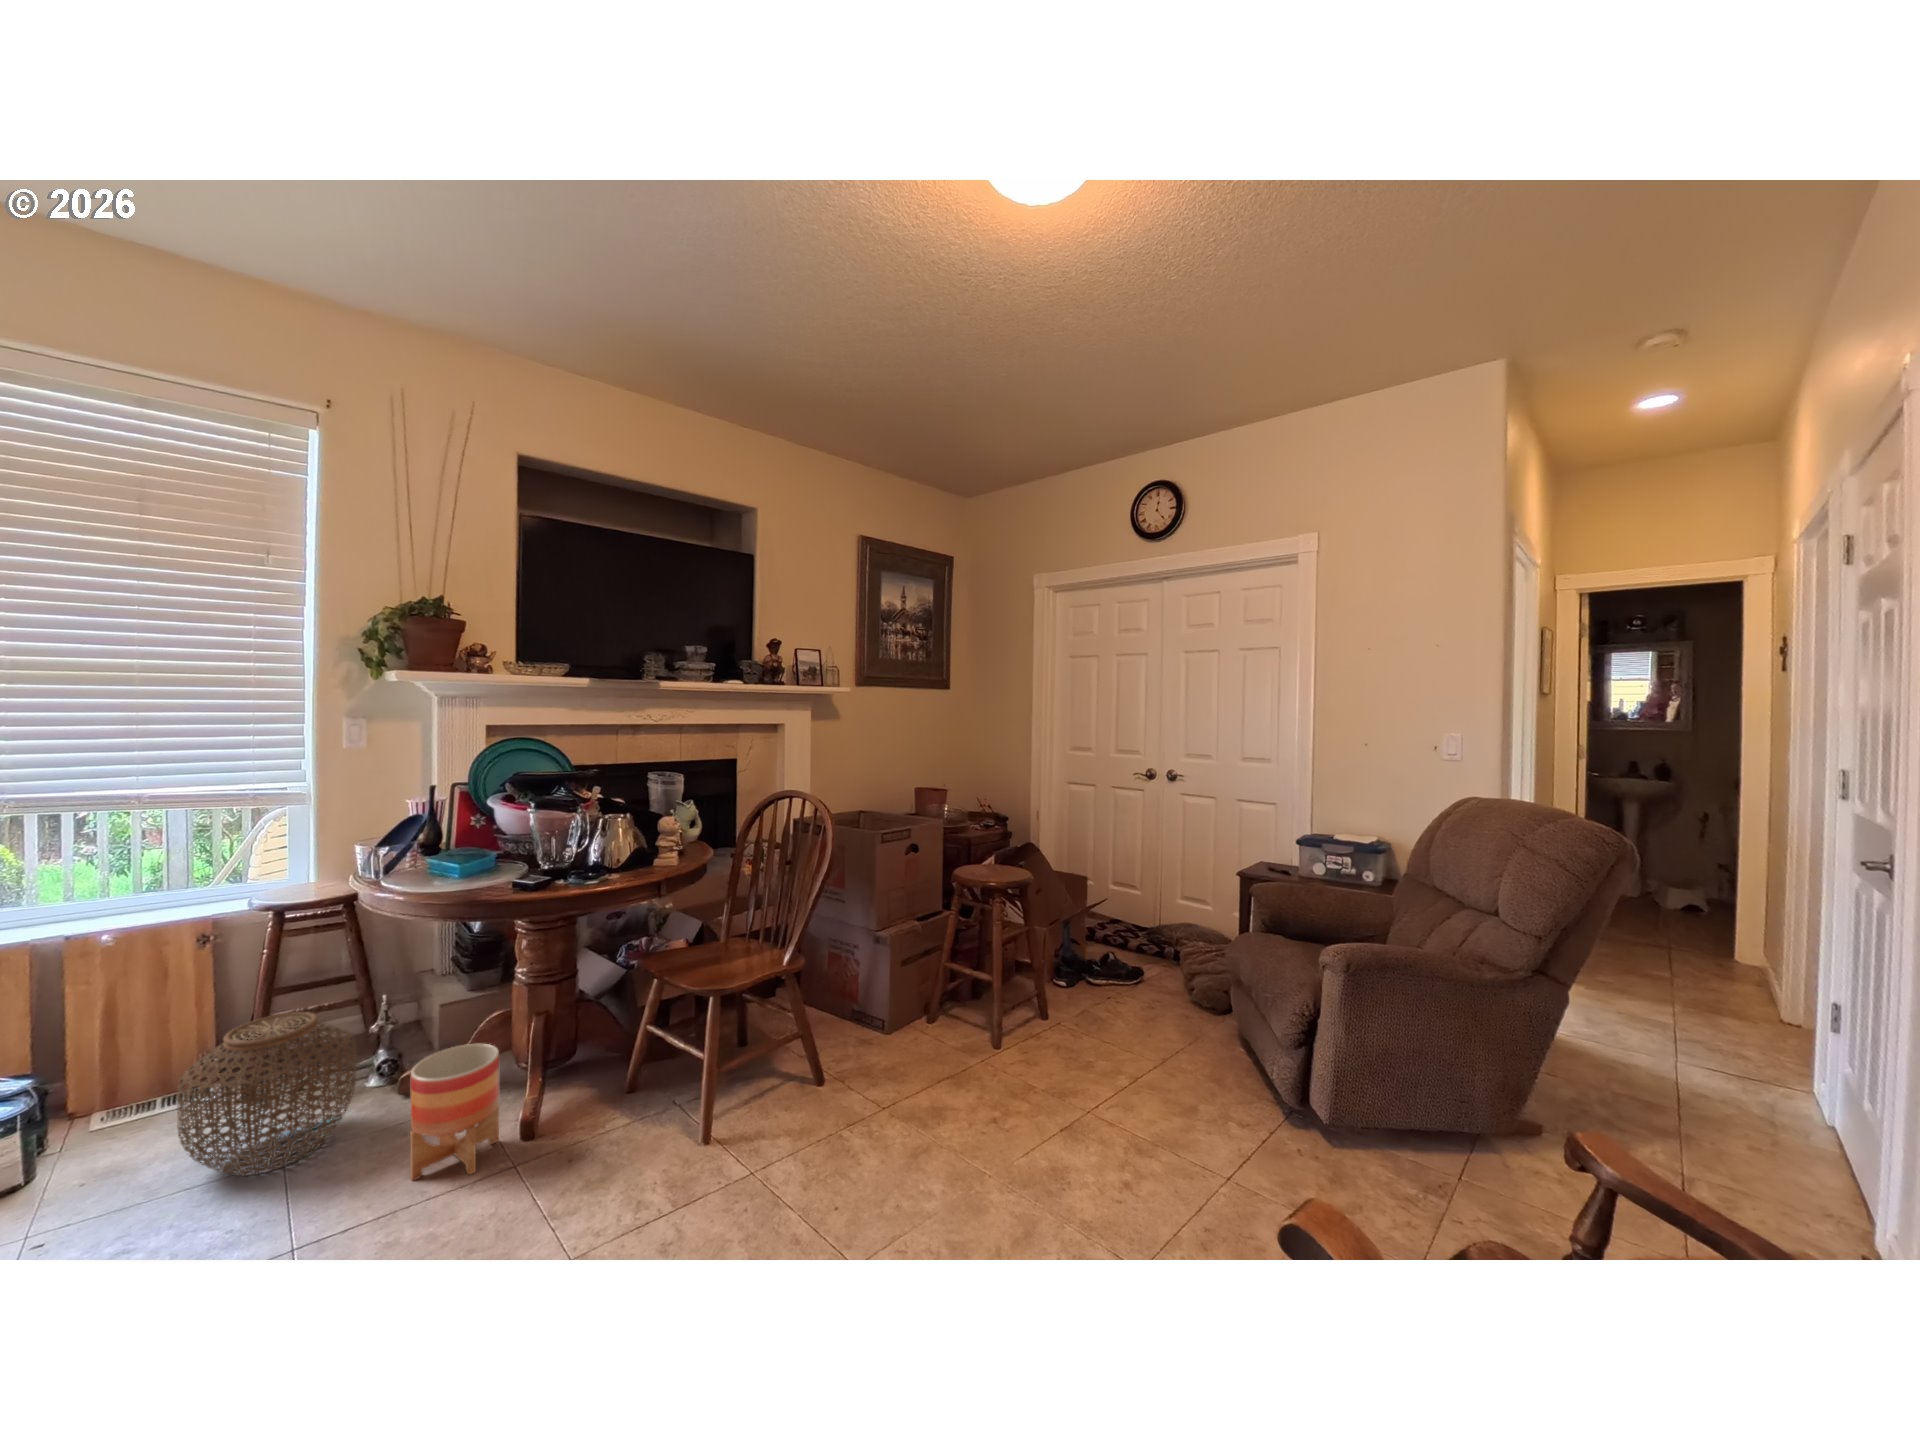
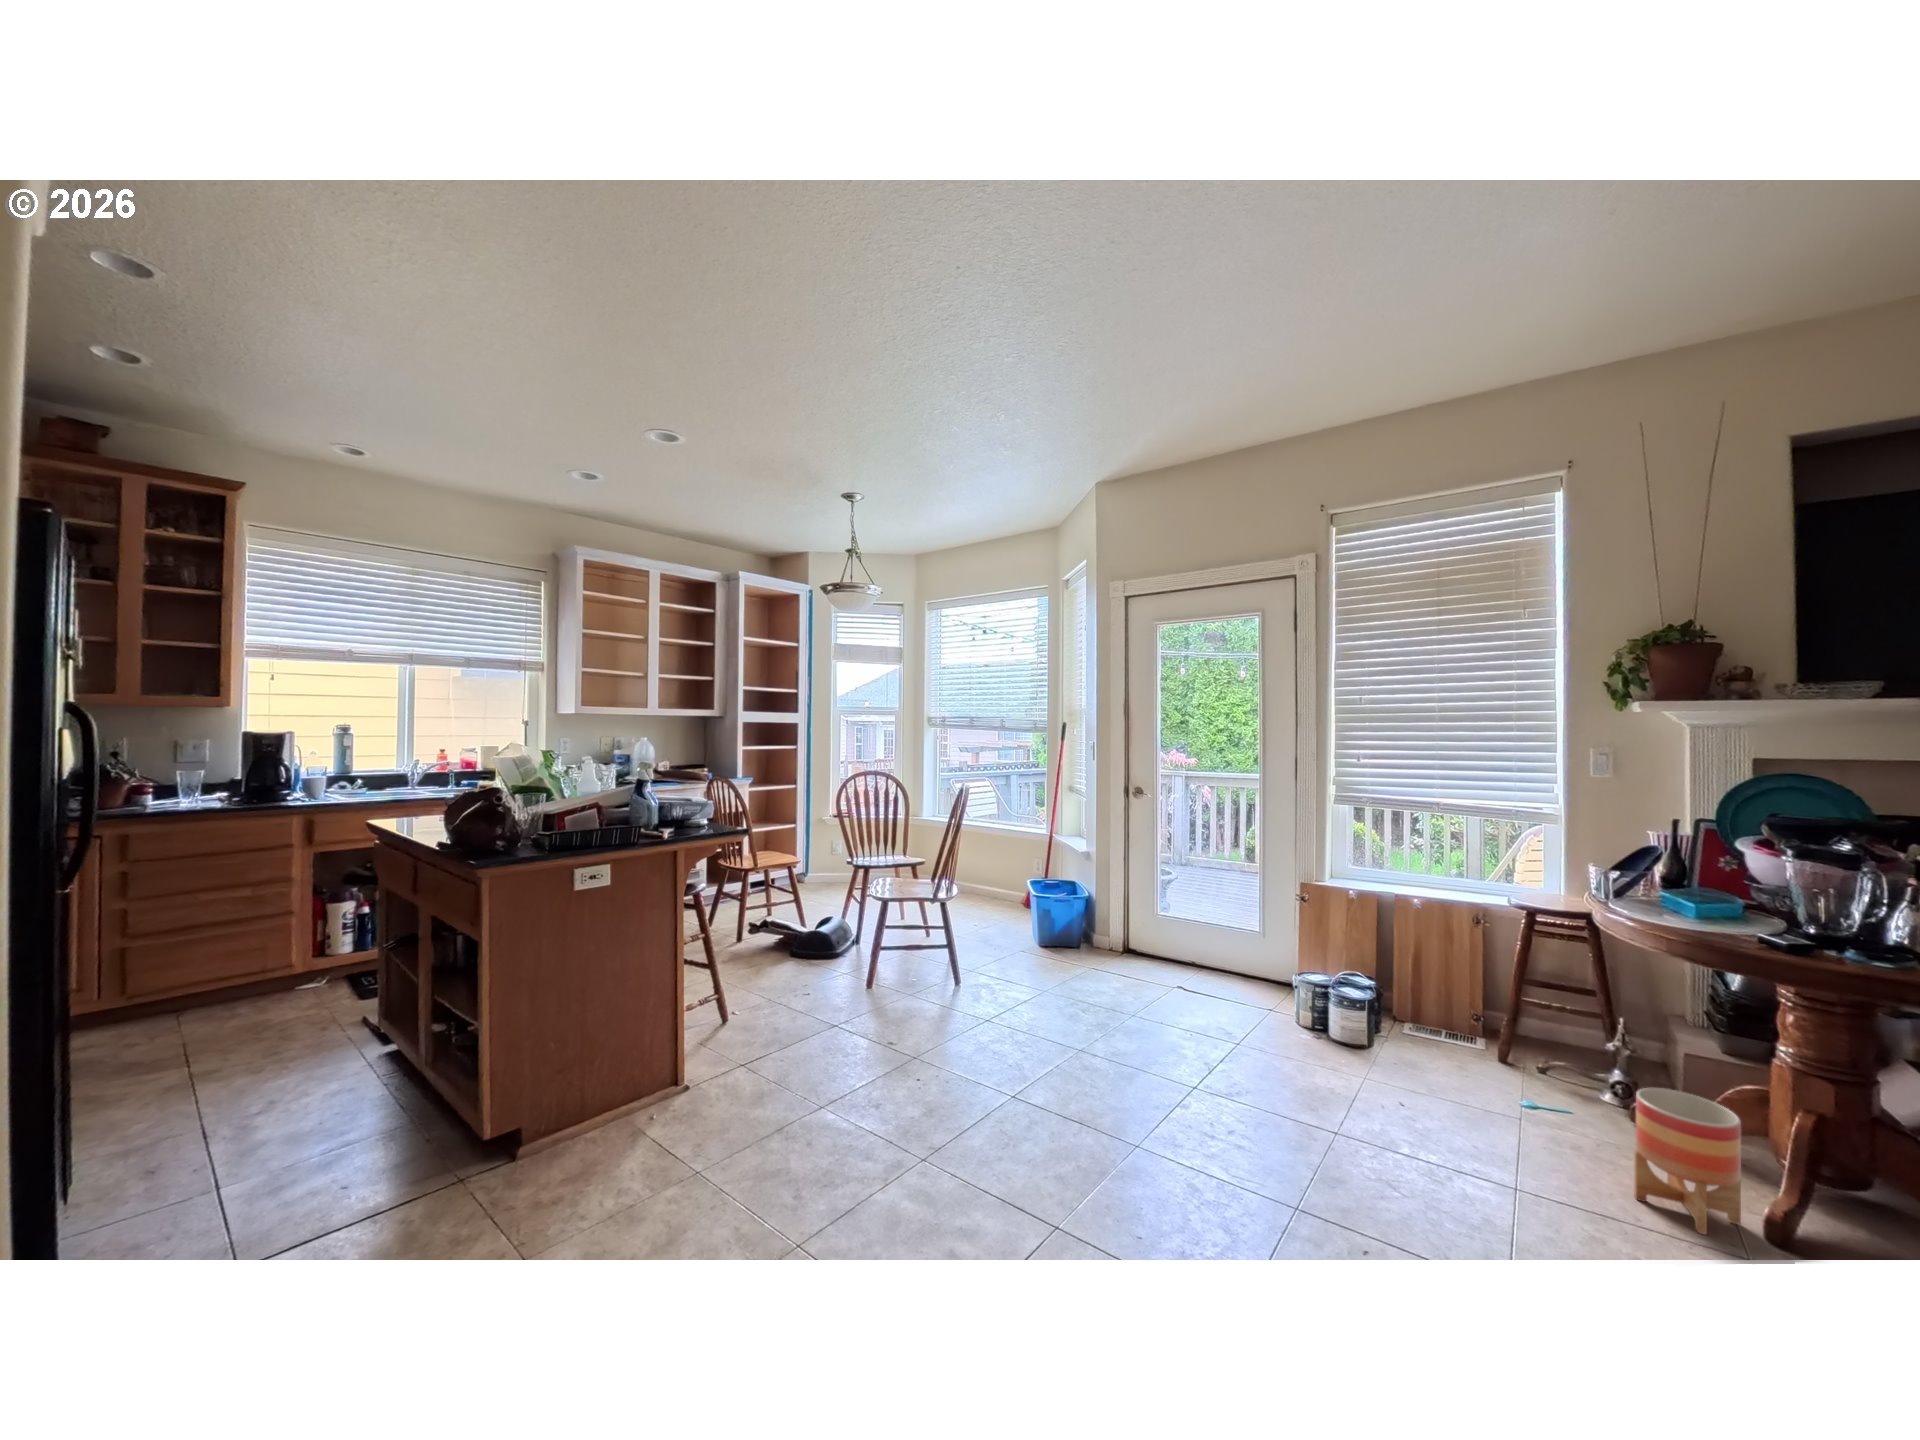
woven basket: present [177,1012,356,1176] -> none [1457,990,1588,1123]

